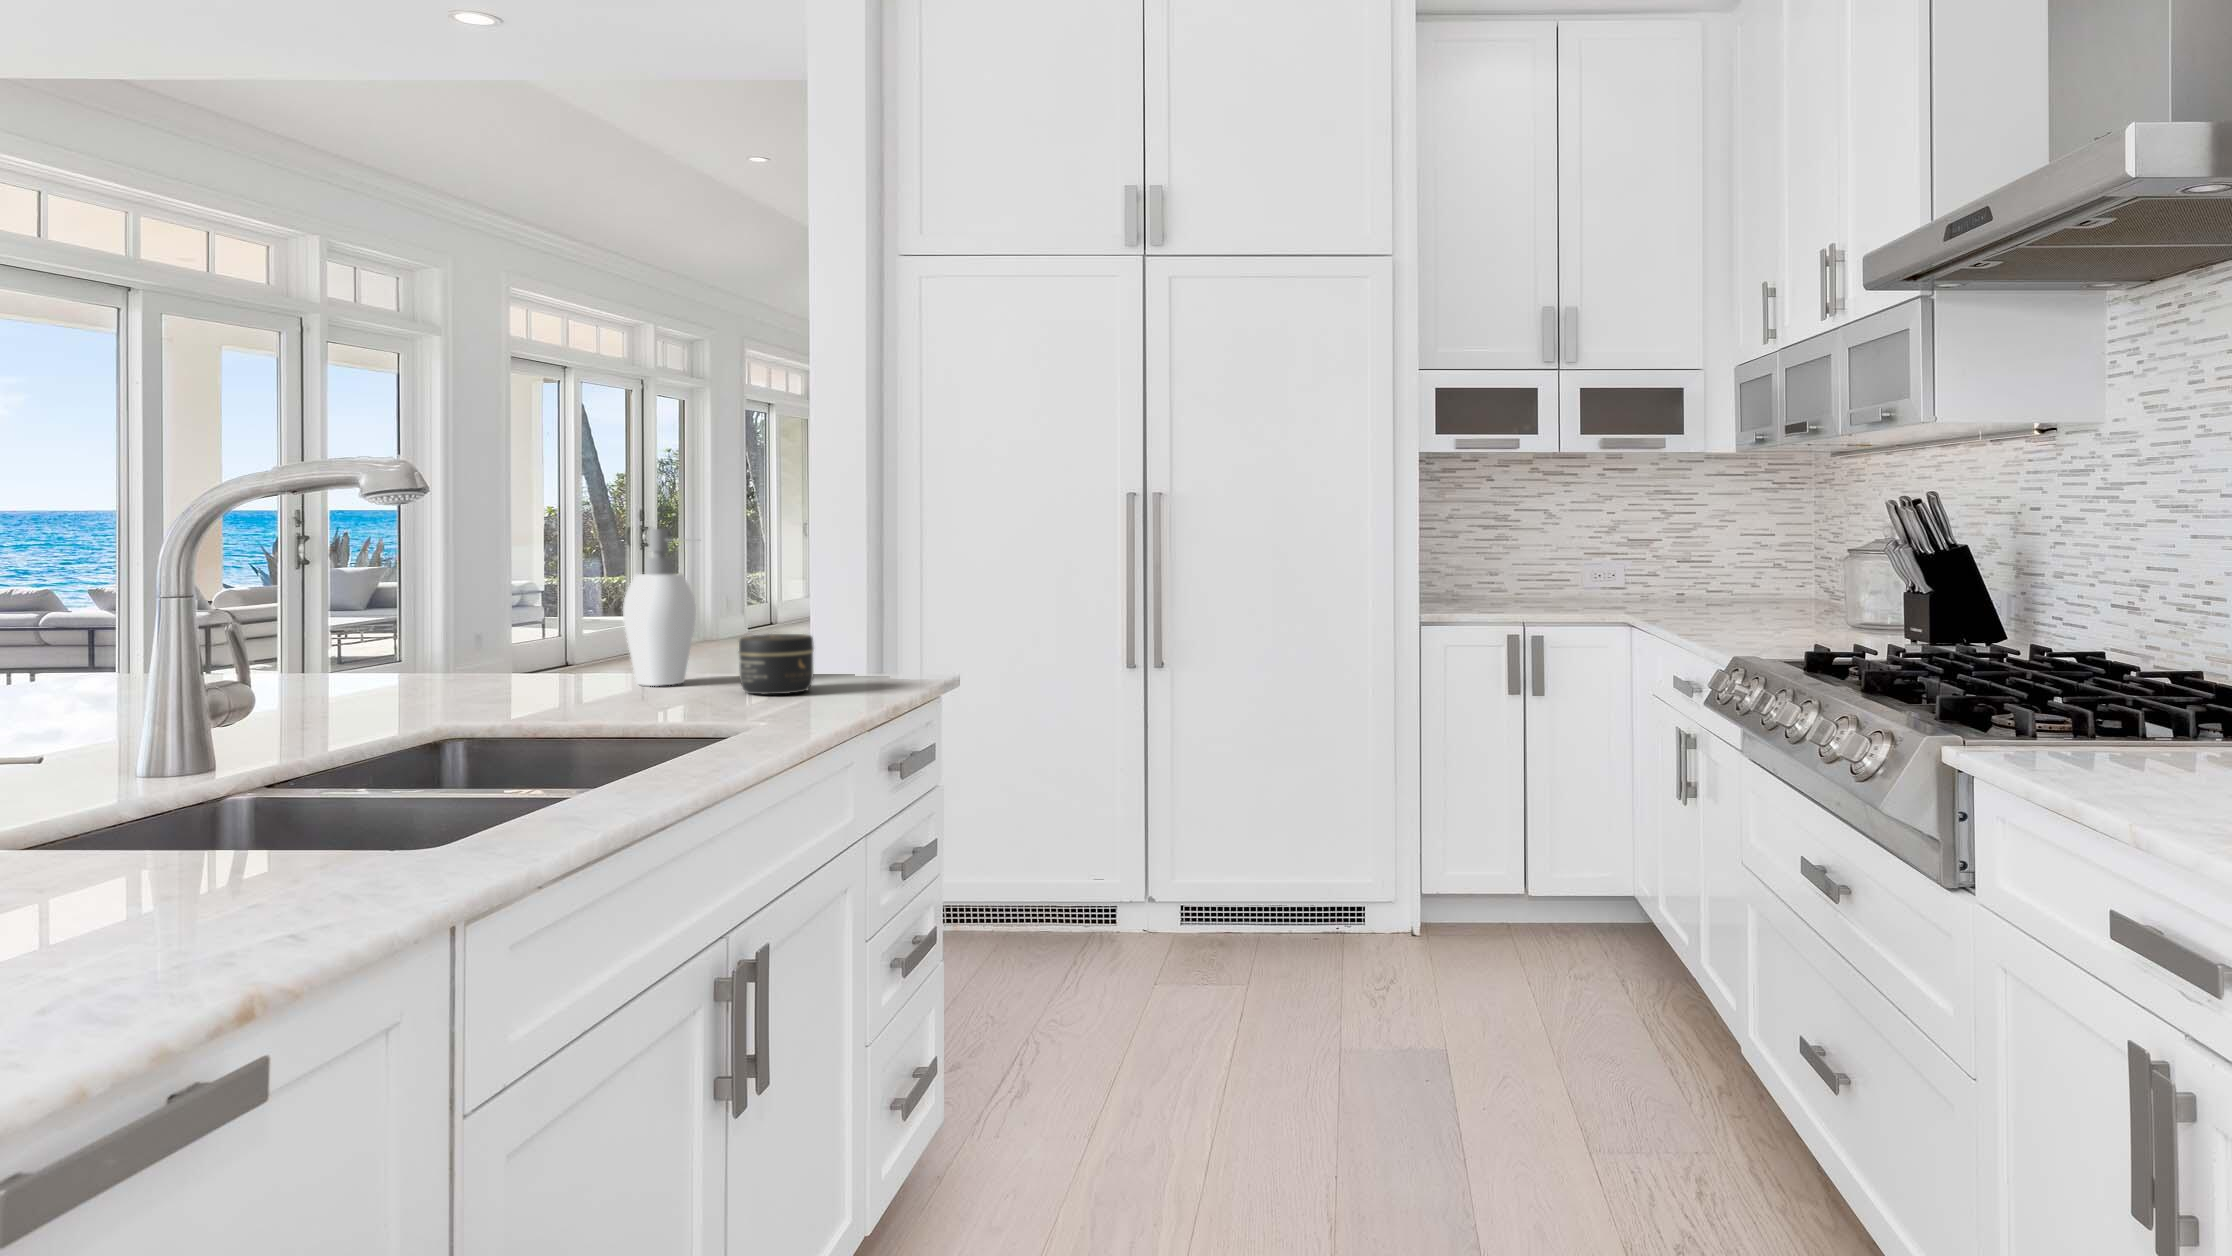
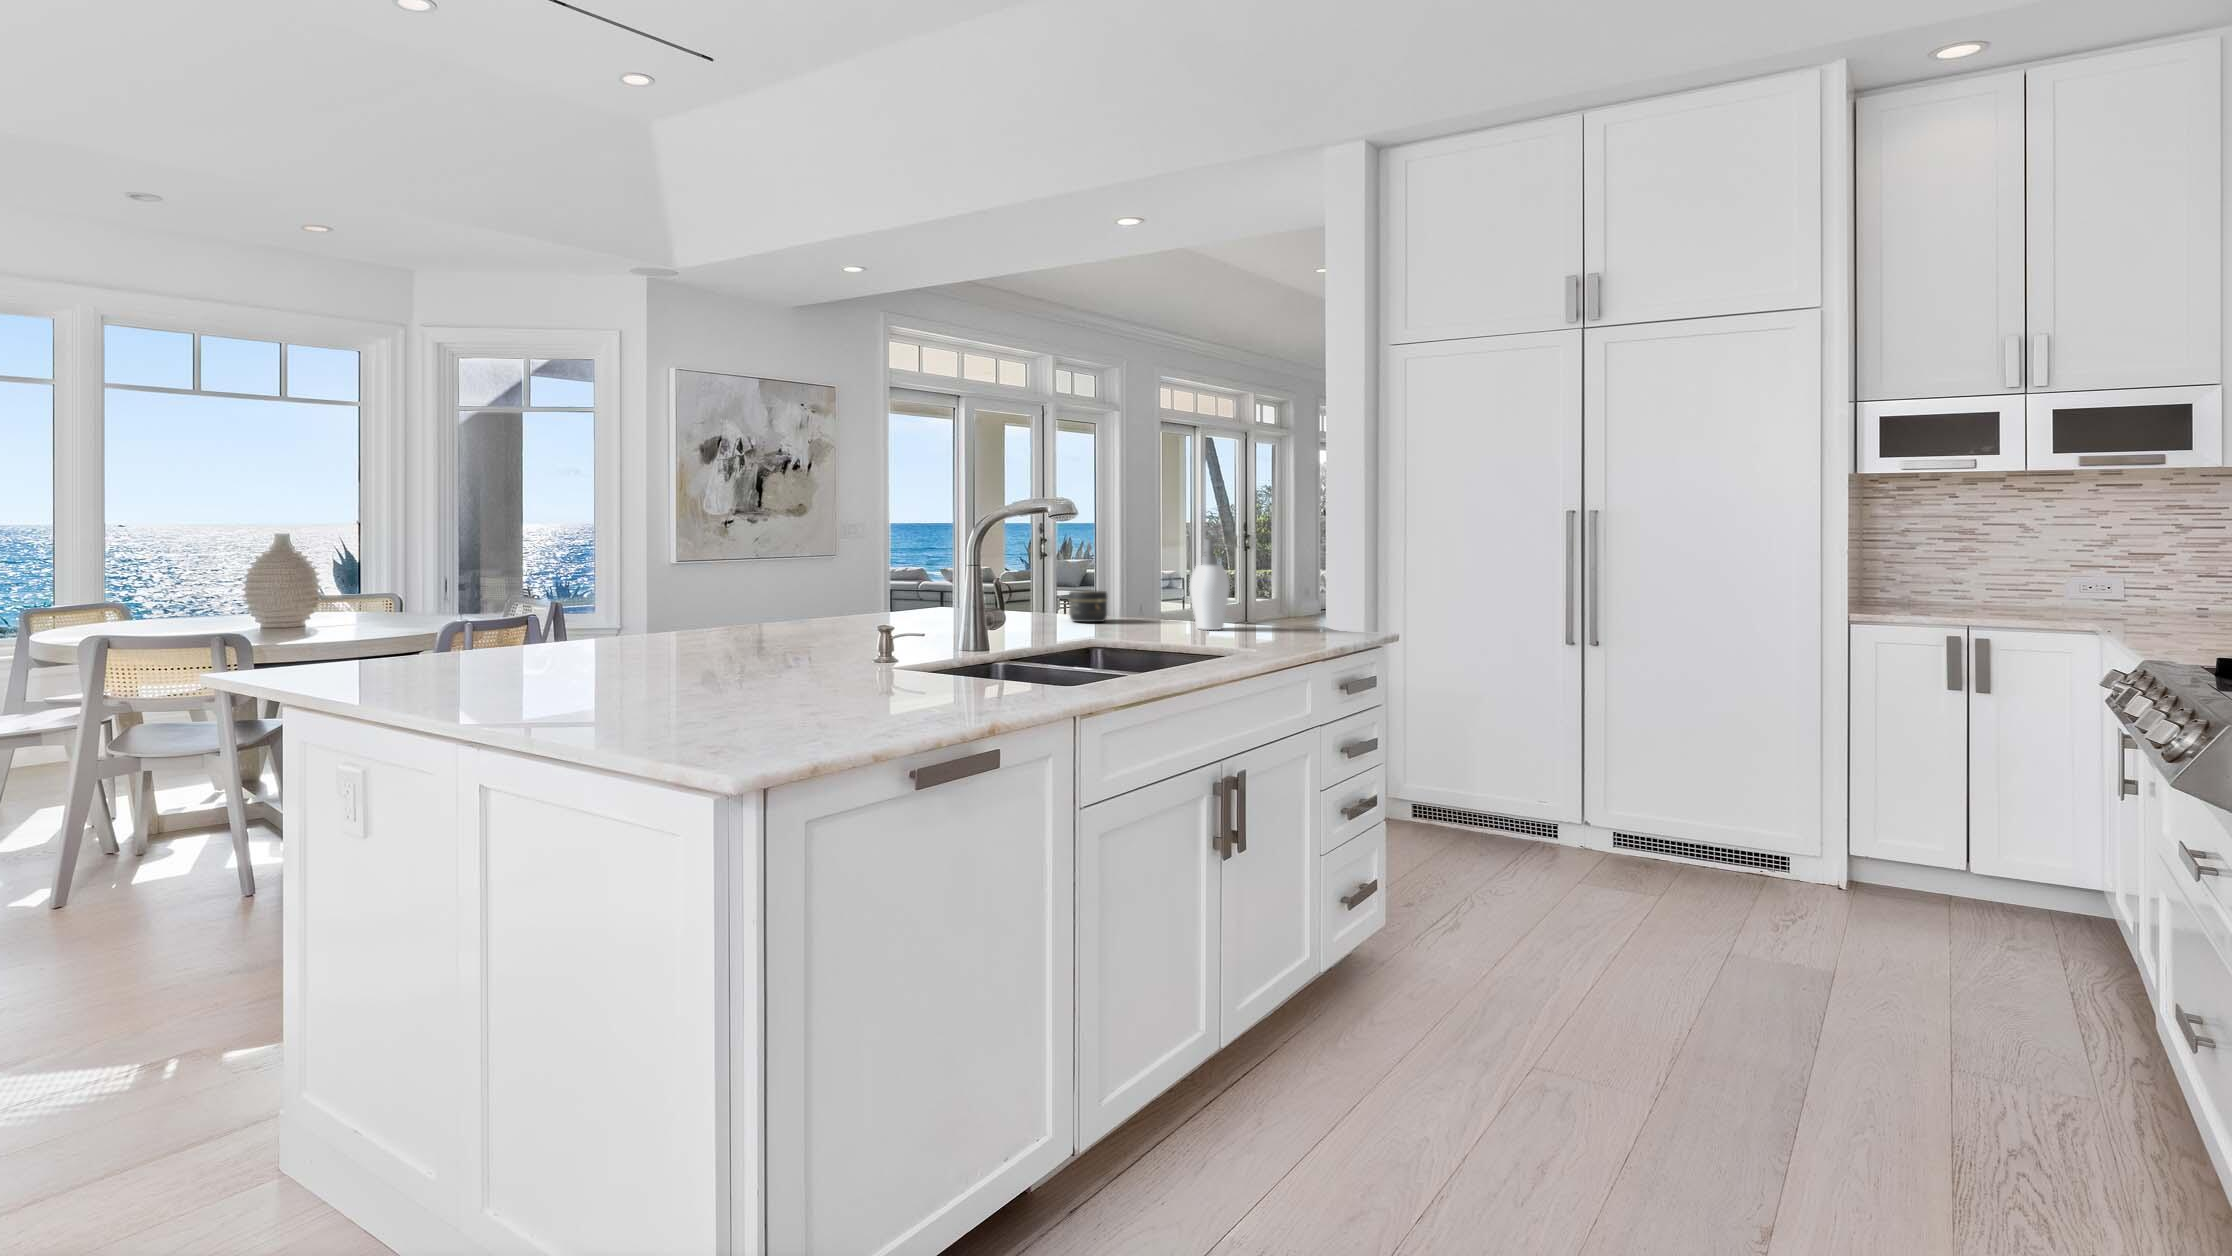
jar: present [739,634,814,694] -> present [1069,590,1108,622]

